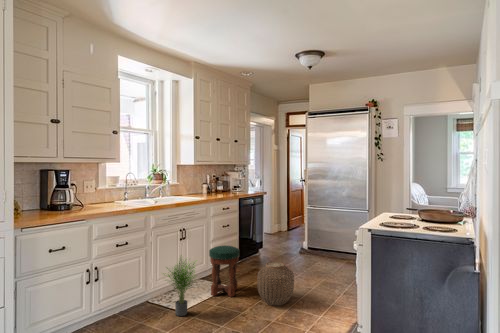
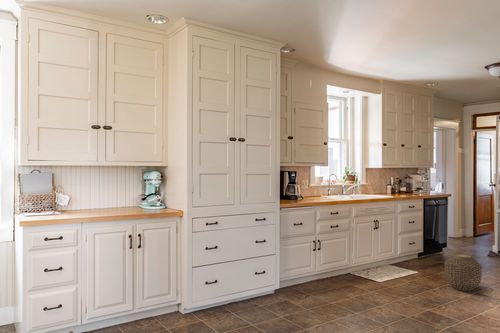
stool: present [209,246,240,297] -> none [399,237,427,280]
potted plant: present [167,259,195,316] -> none [361,238,394,286]

